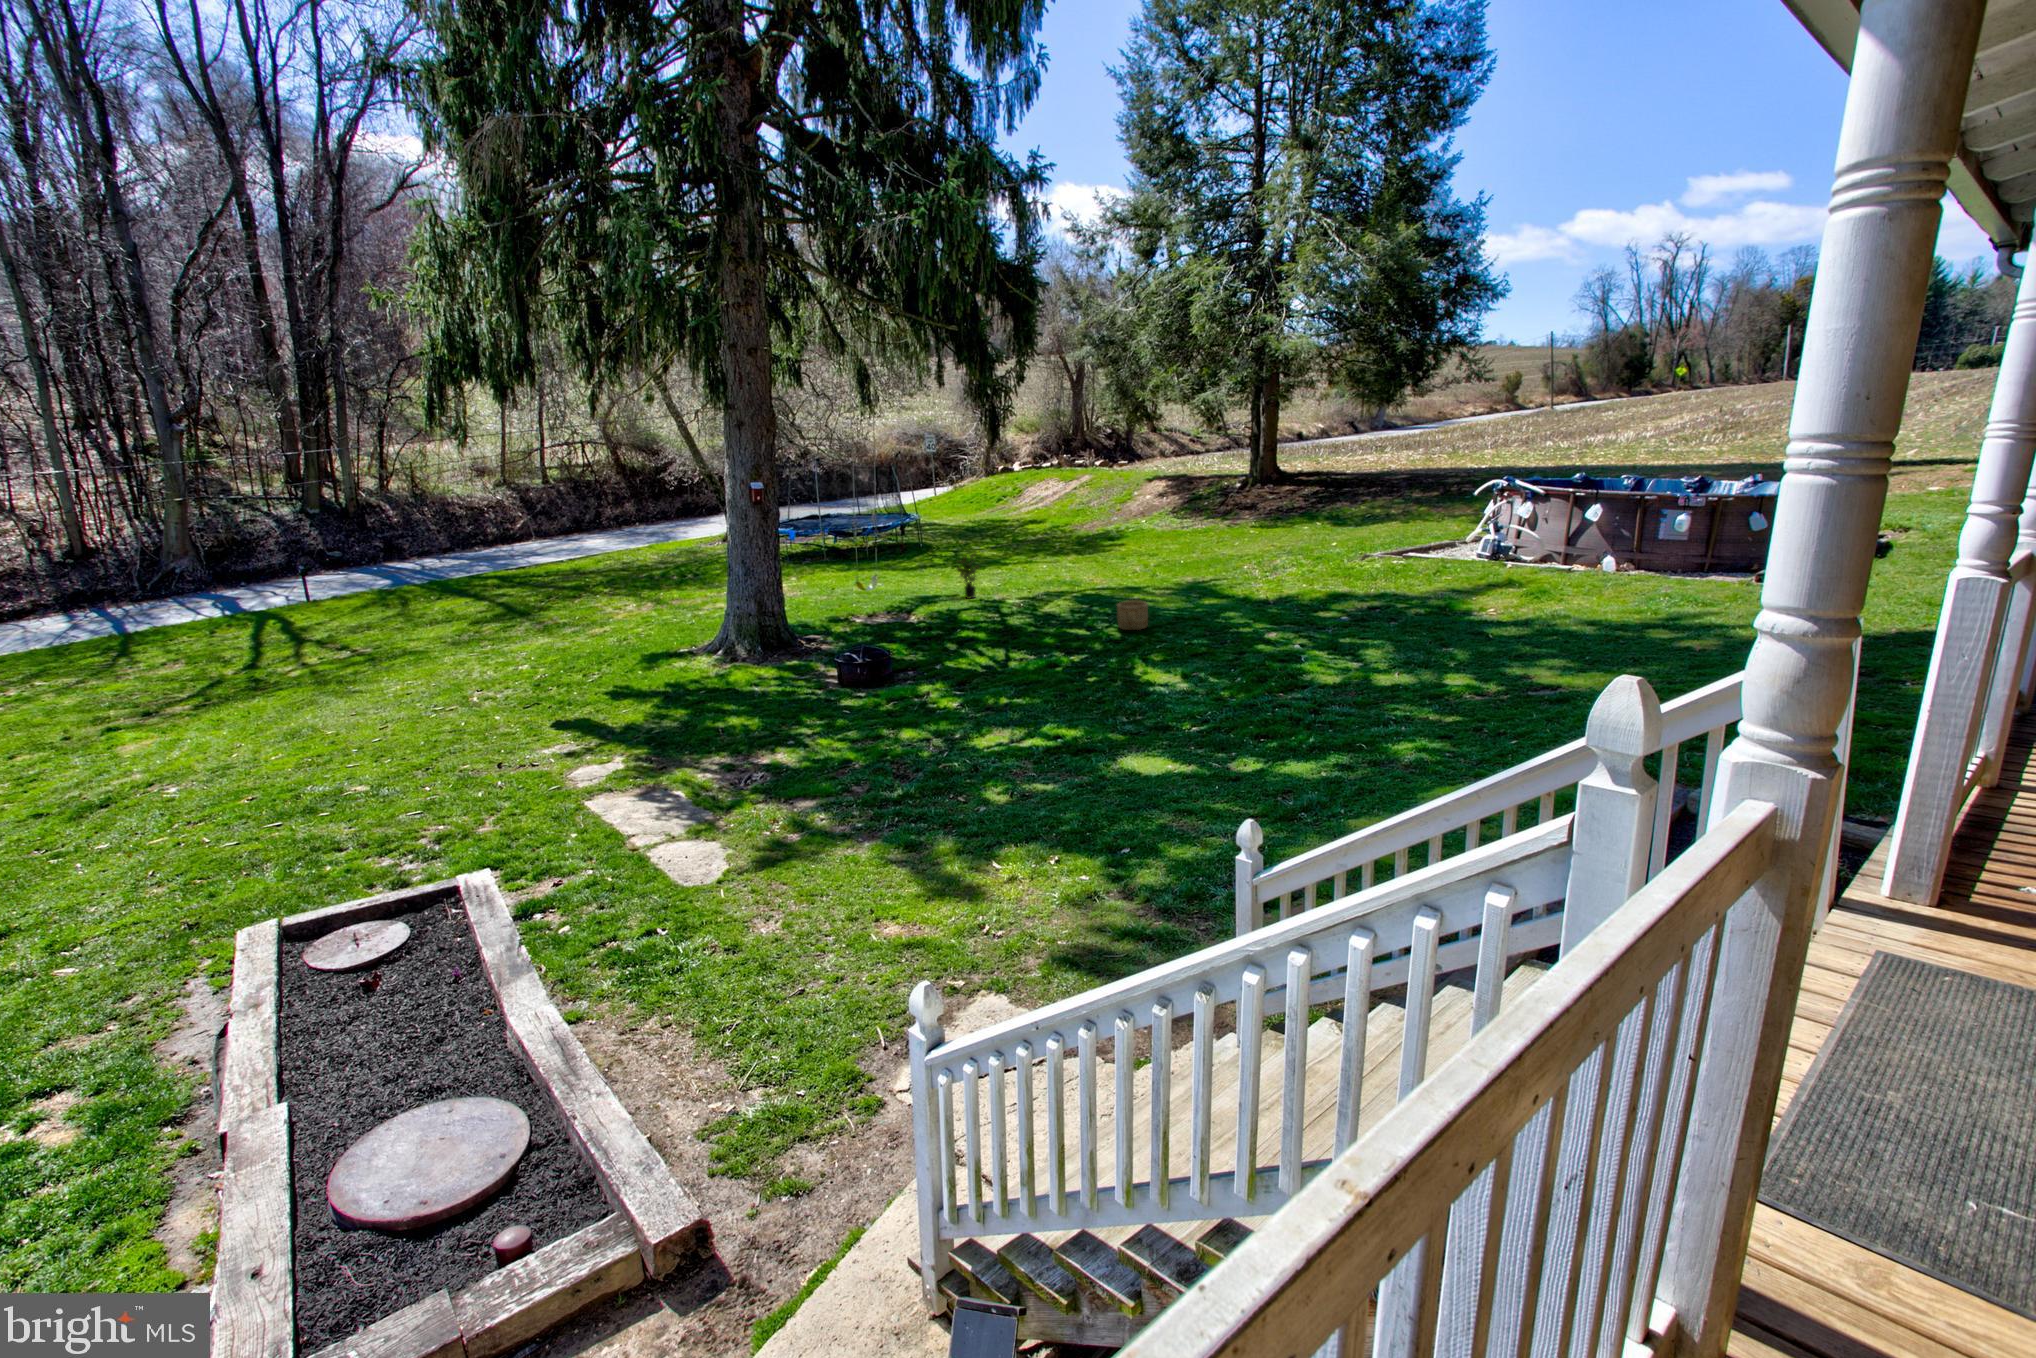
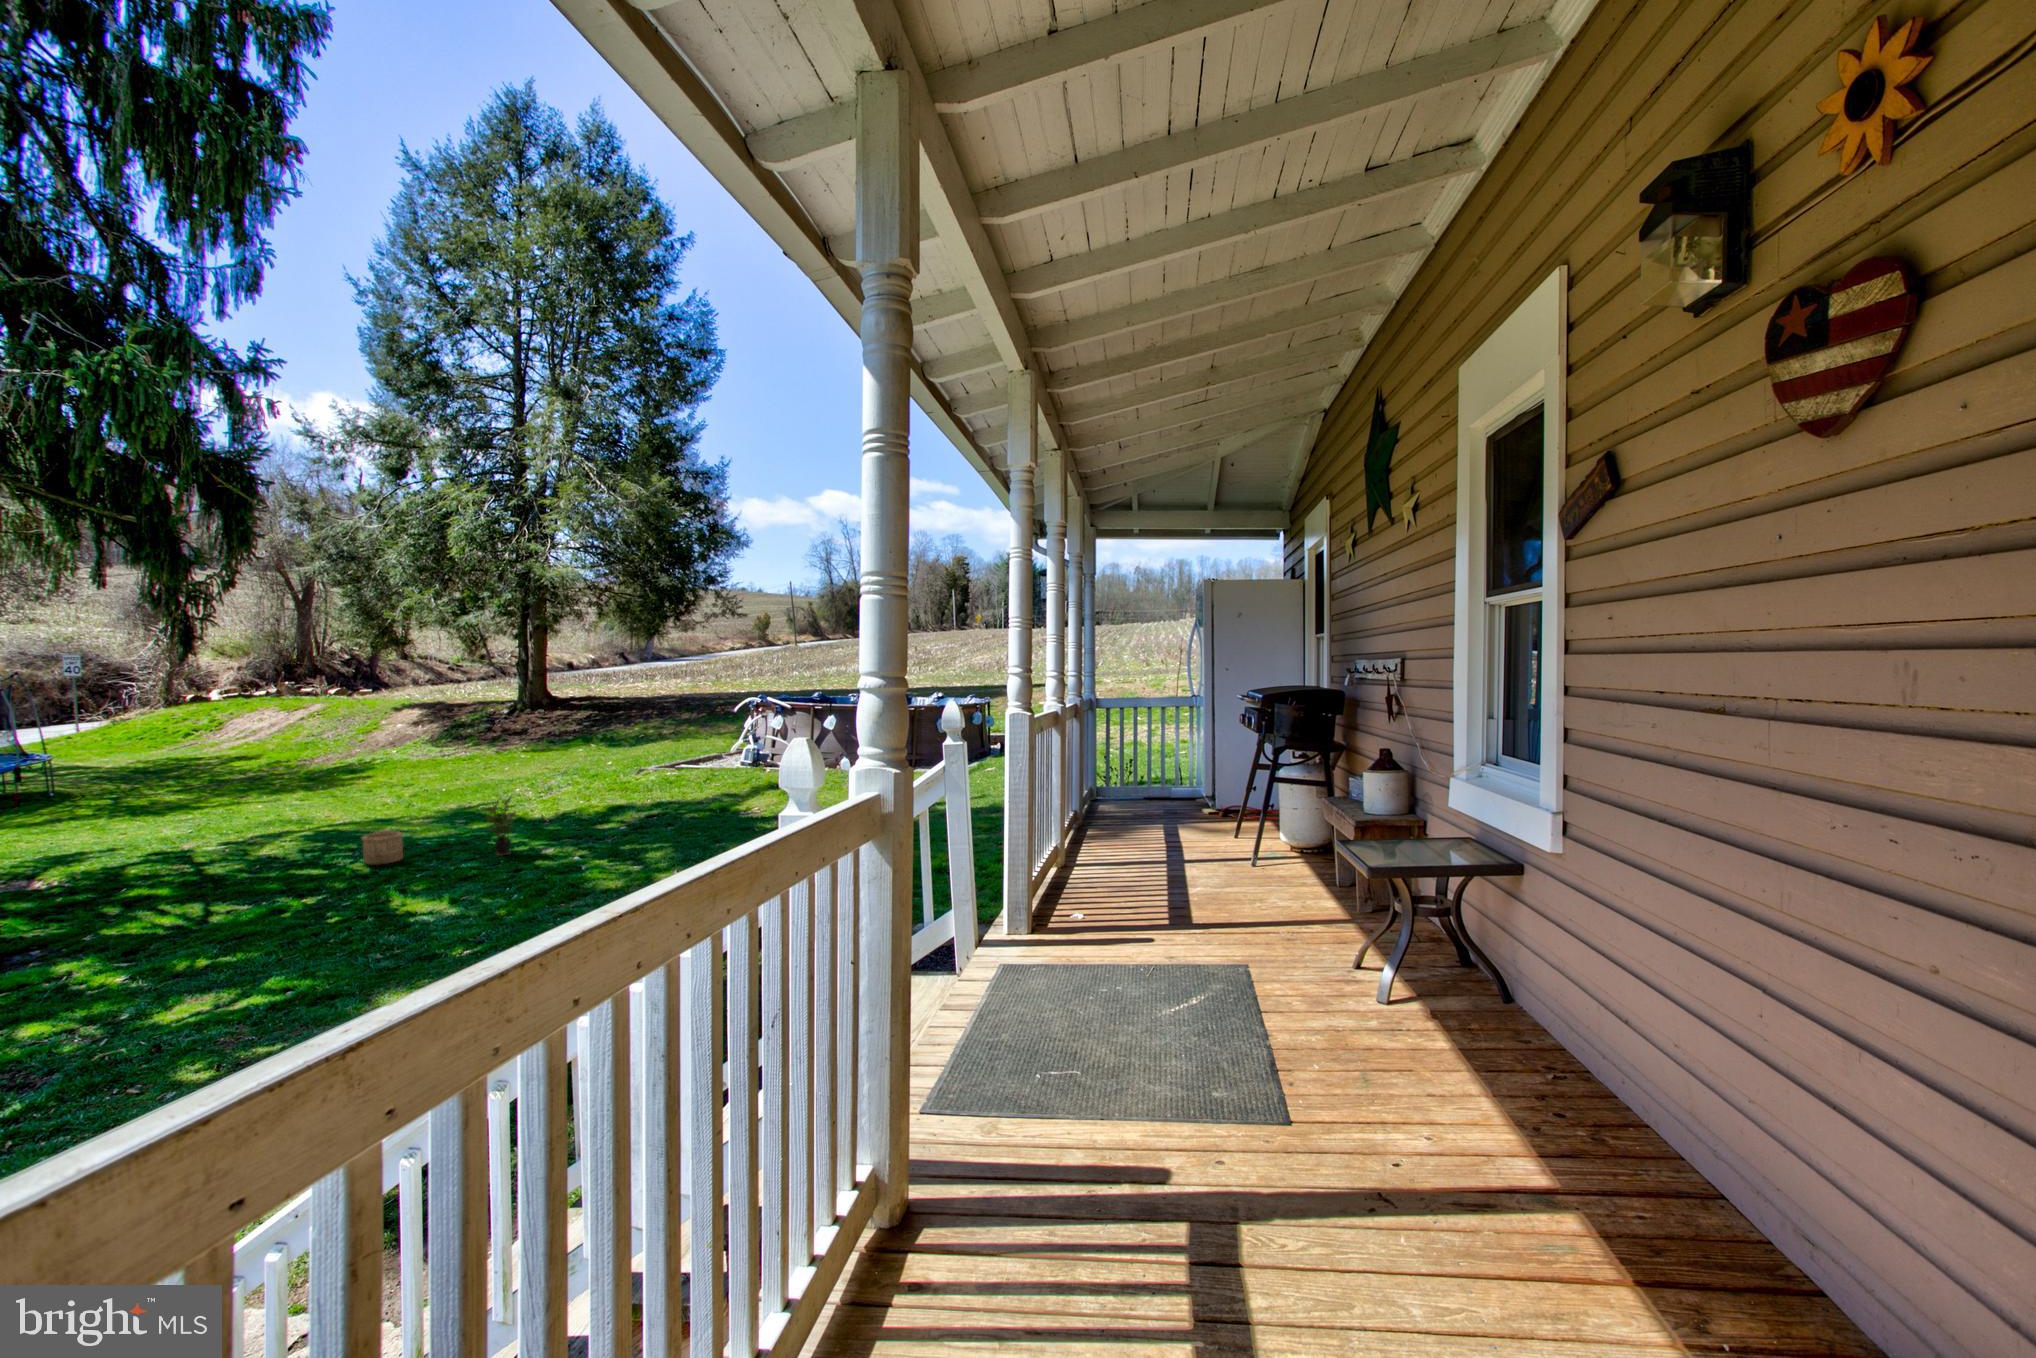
potted plant: present [957,553,980,598] -> present [484,797,517,856]

